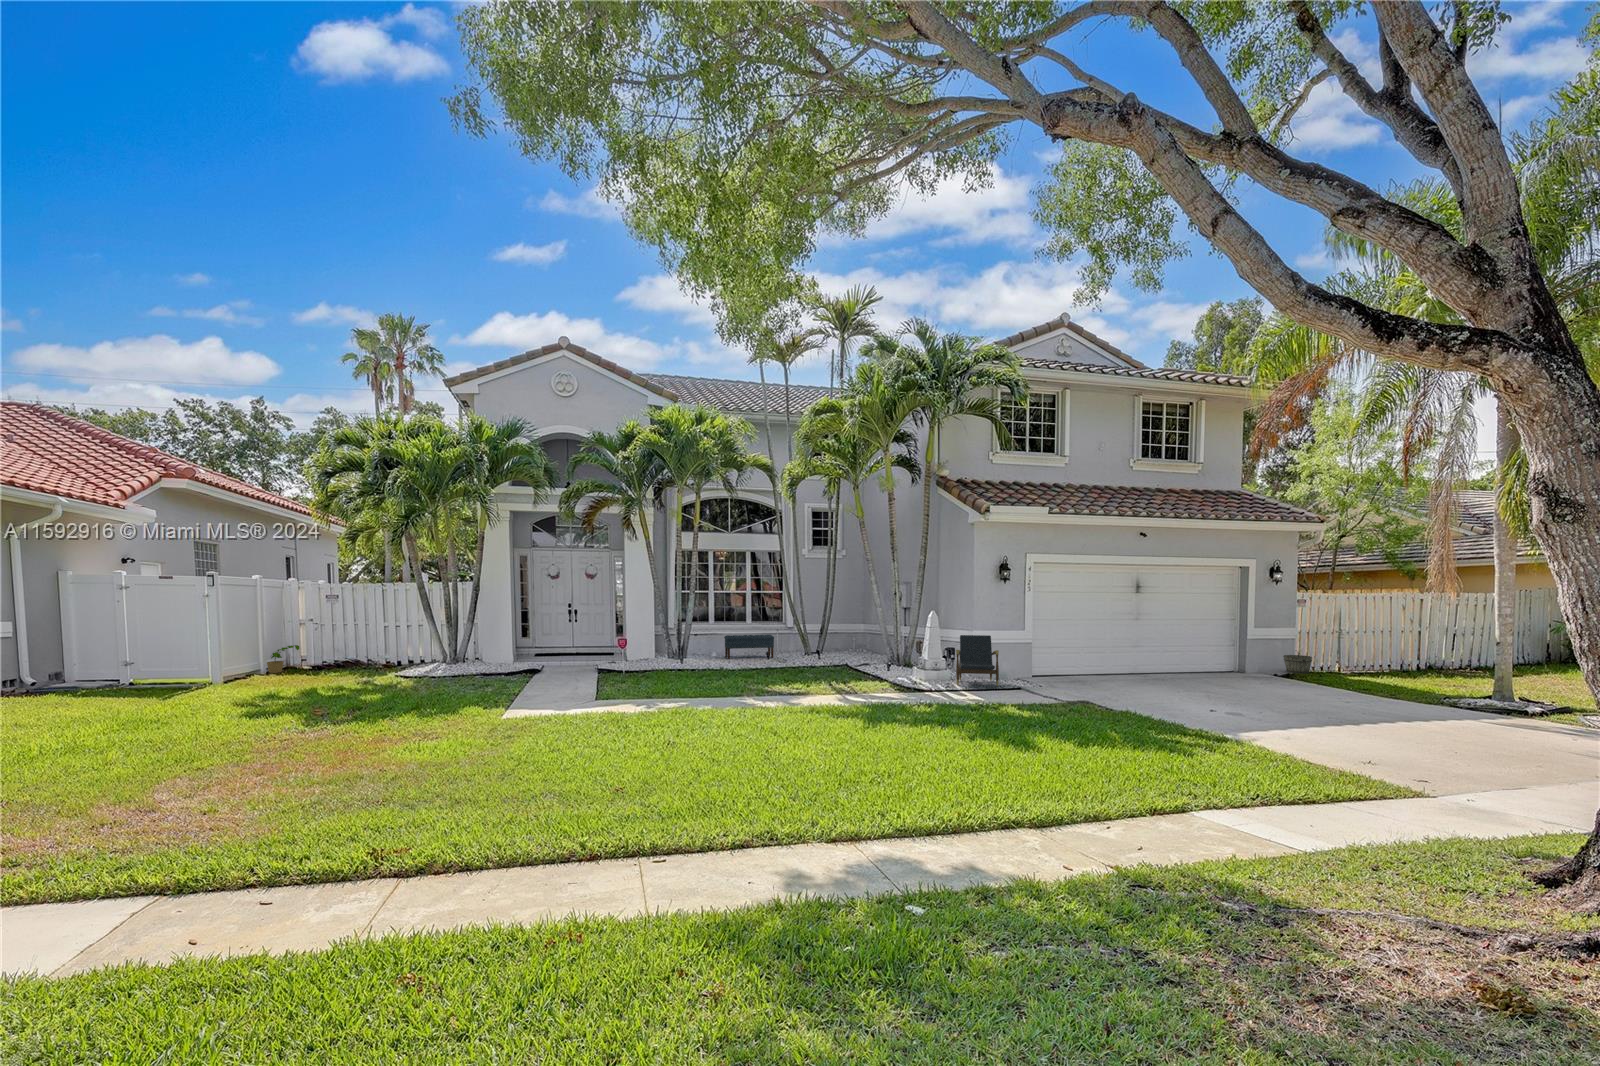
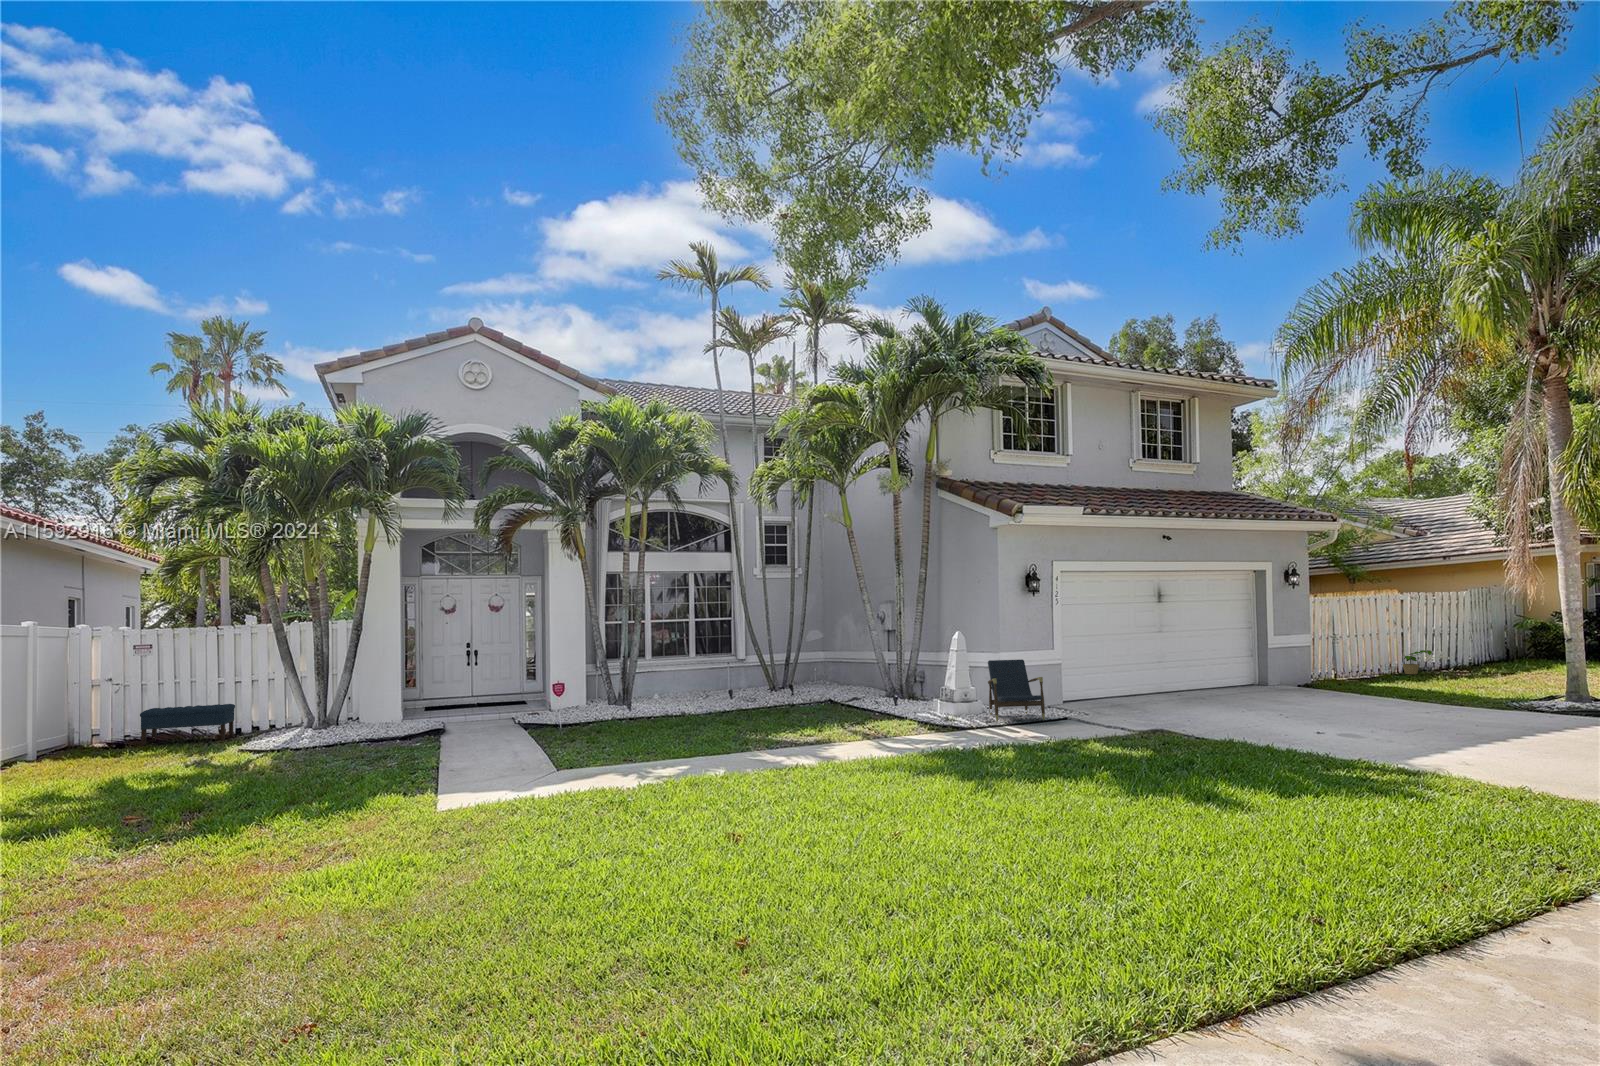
bench: present [724,635,774,659] -> present [140,704,235,746]
potted plant: present [267,645,299,673] -> present [1402,650,1432,674]
wooden bucket: present [1283,653,1312,673] -> none [1301,661,1332,686]

